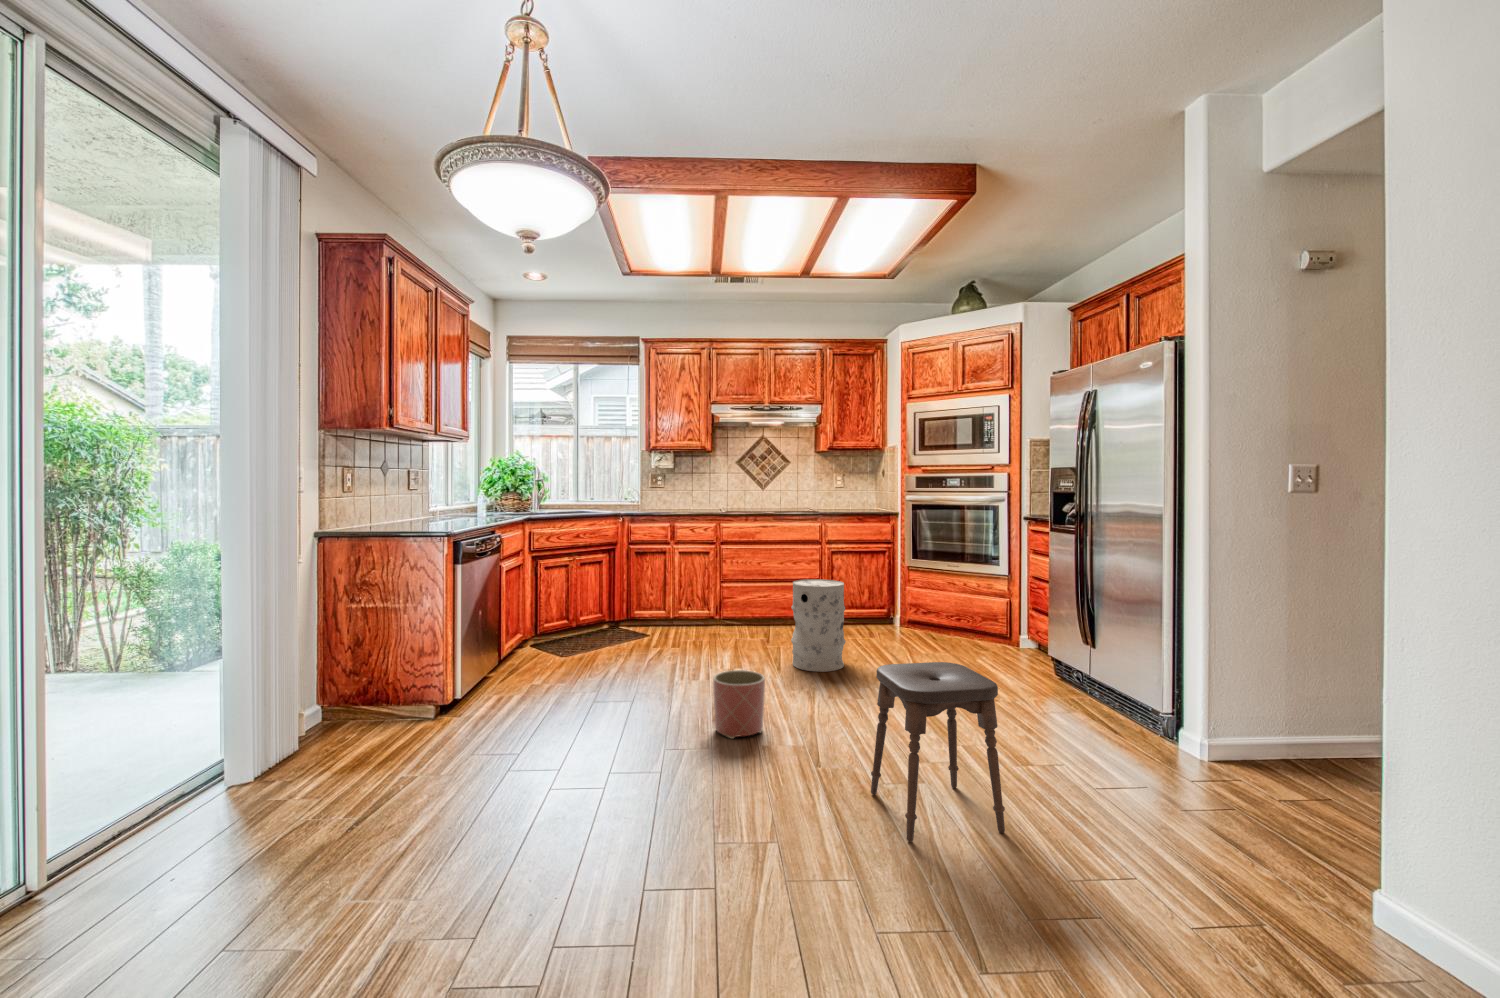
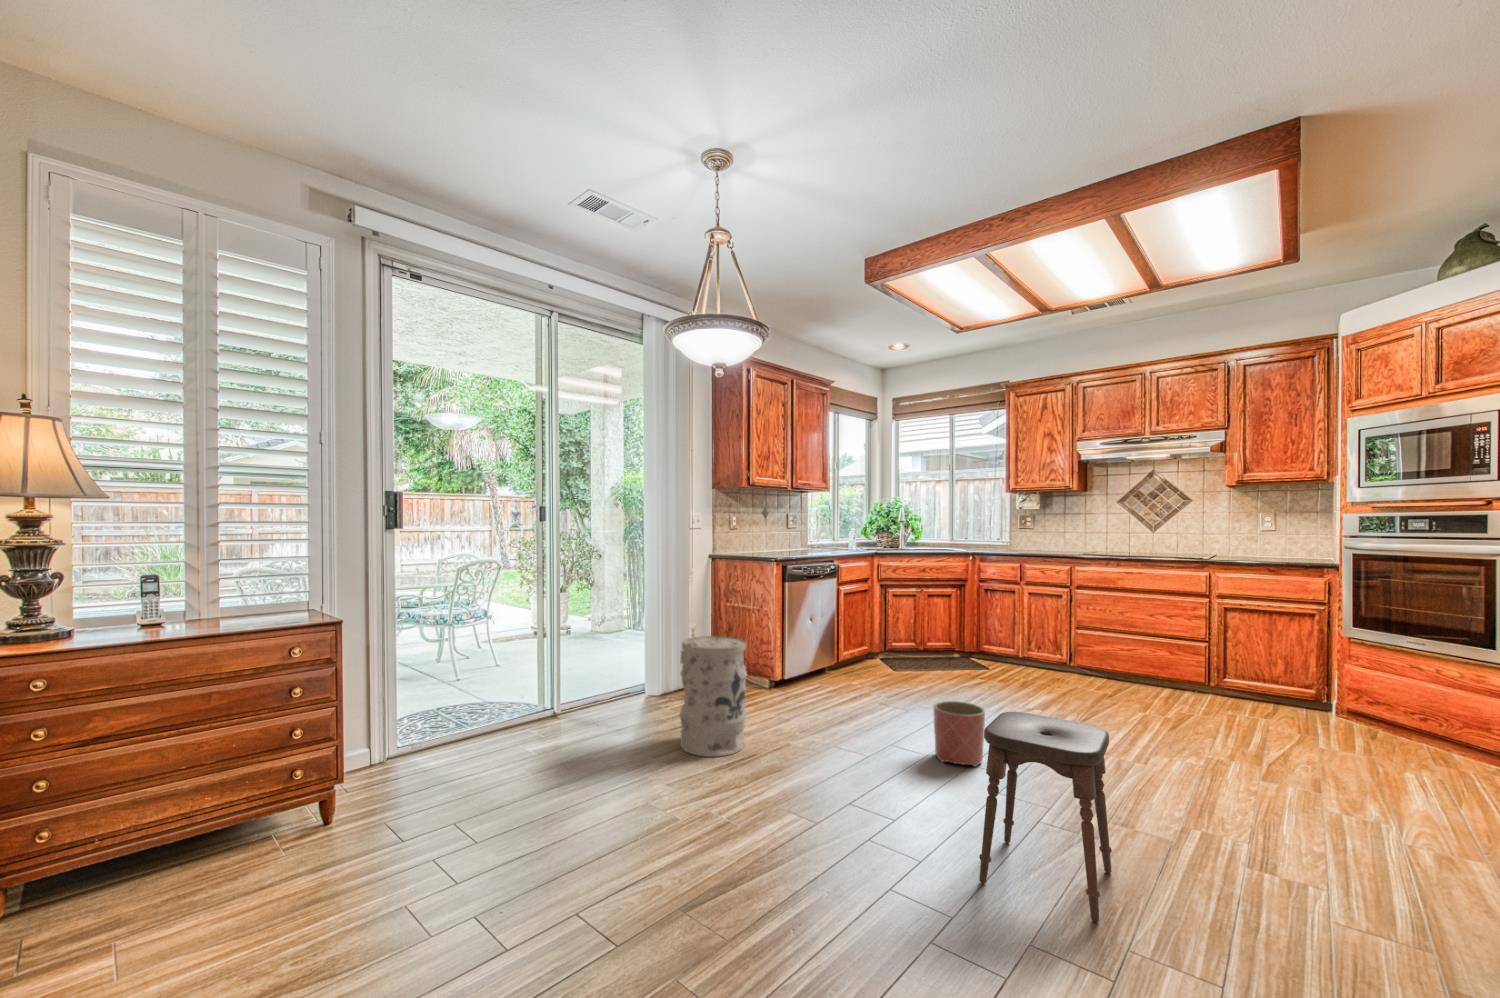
trash can: present [791,579,846,672] -> present [679,636,747,757]

